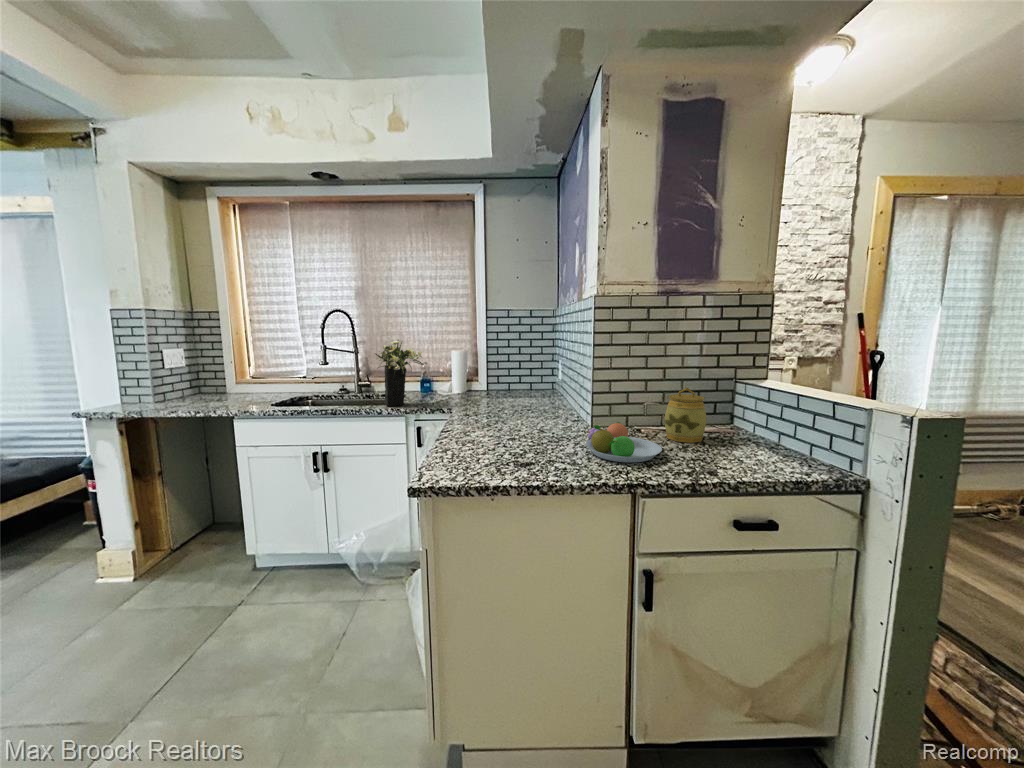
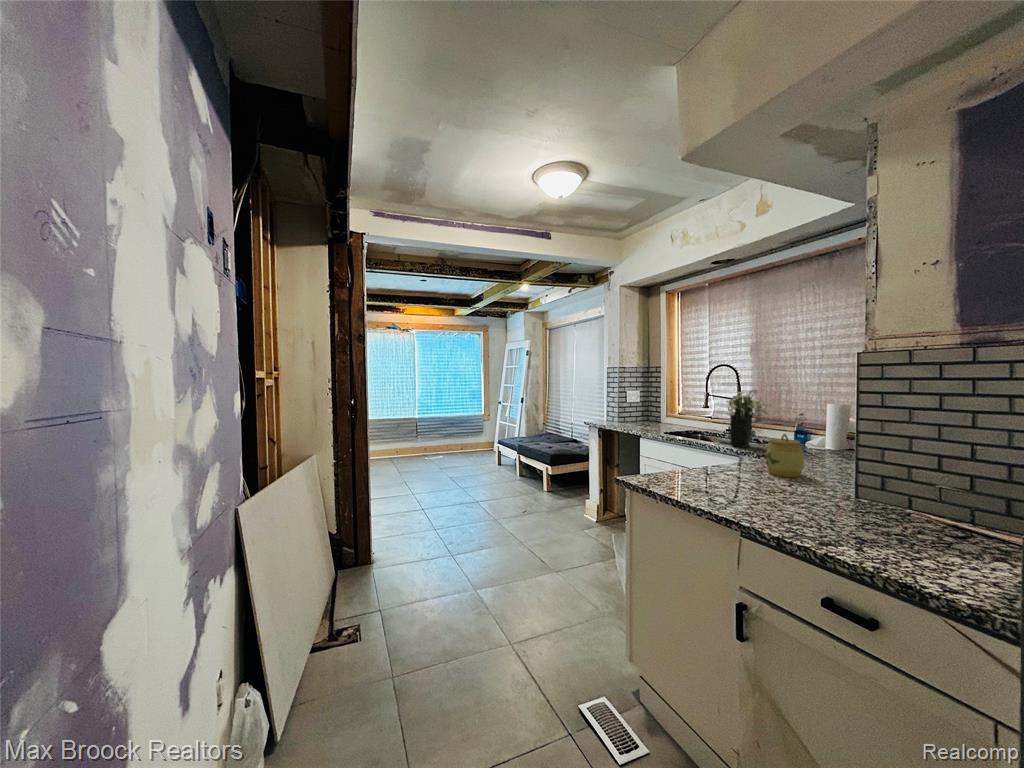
jar: present [665,388,706,443] -> present [766,434,804,477]
fruit bowl: present [586,422,662,463] -> none [748,477,843,521]

